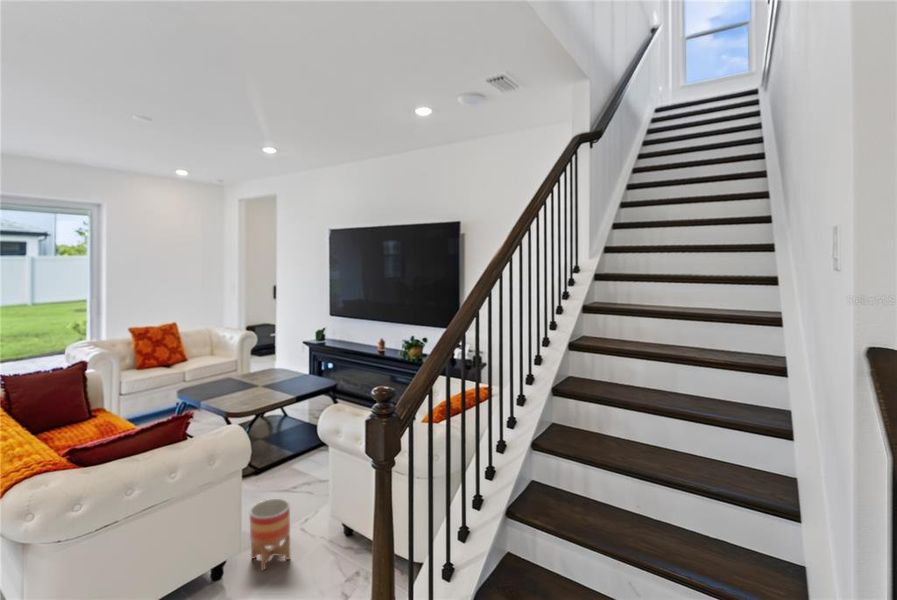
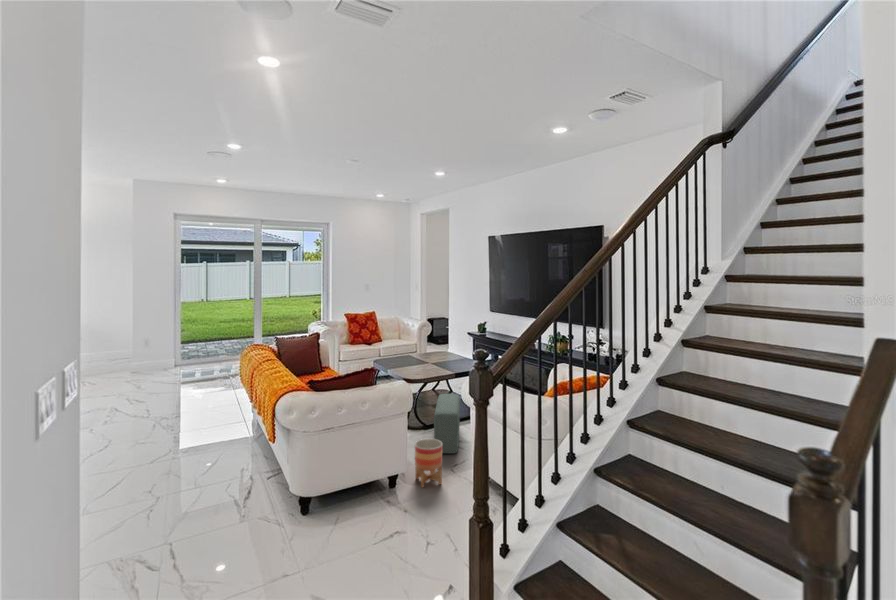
pouf: none [272,426,306,510] -> present [434,394,460,454]

